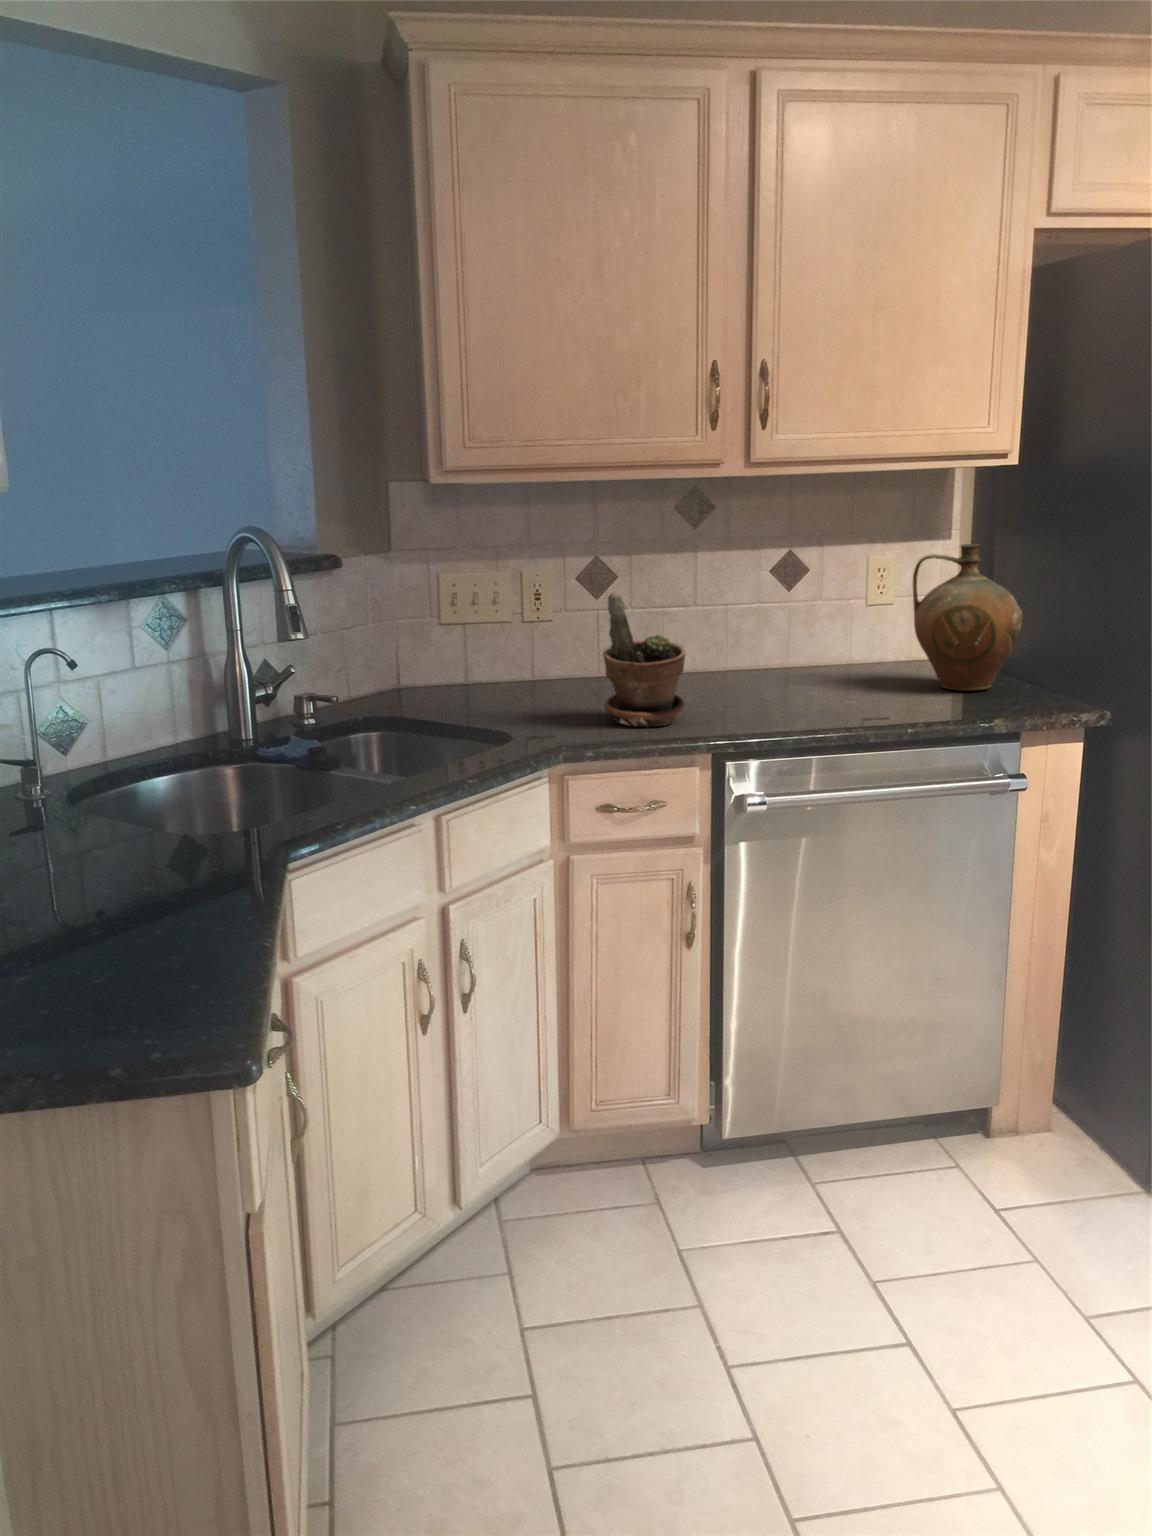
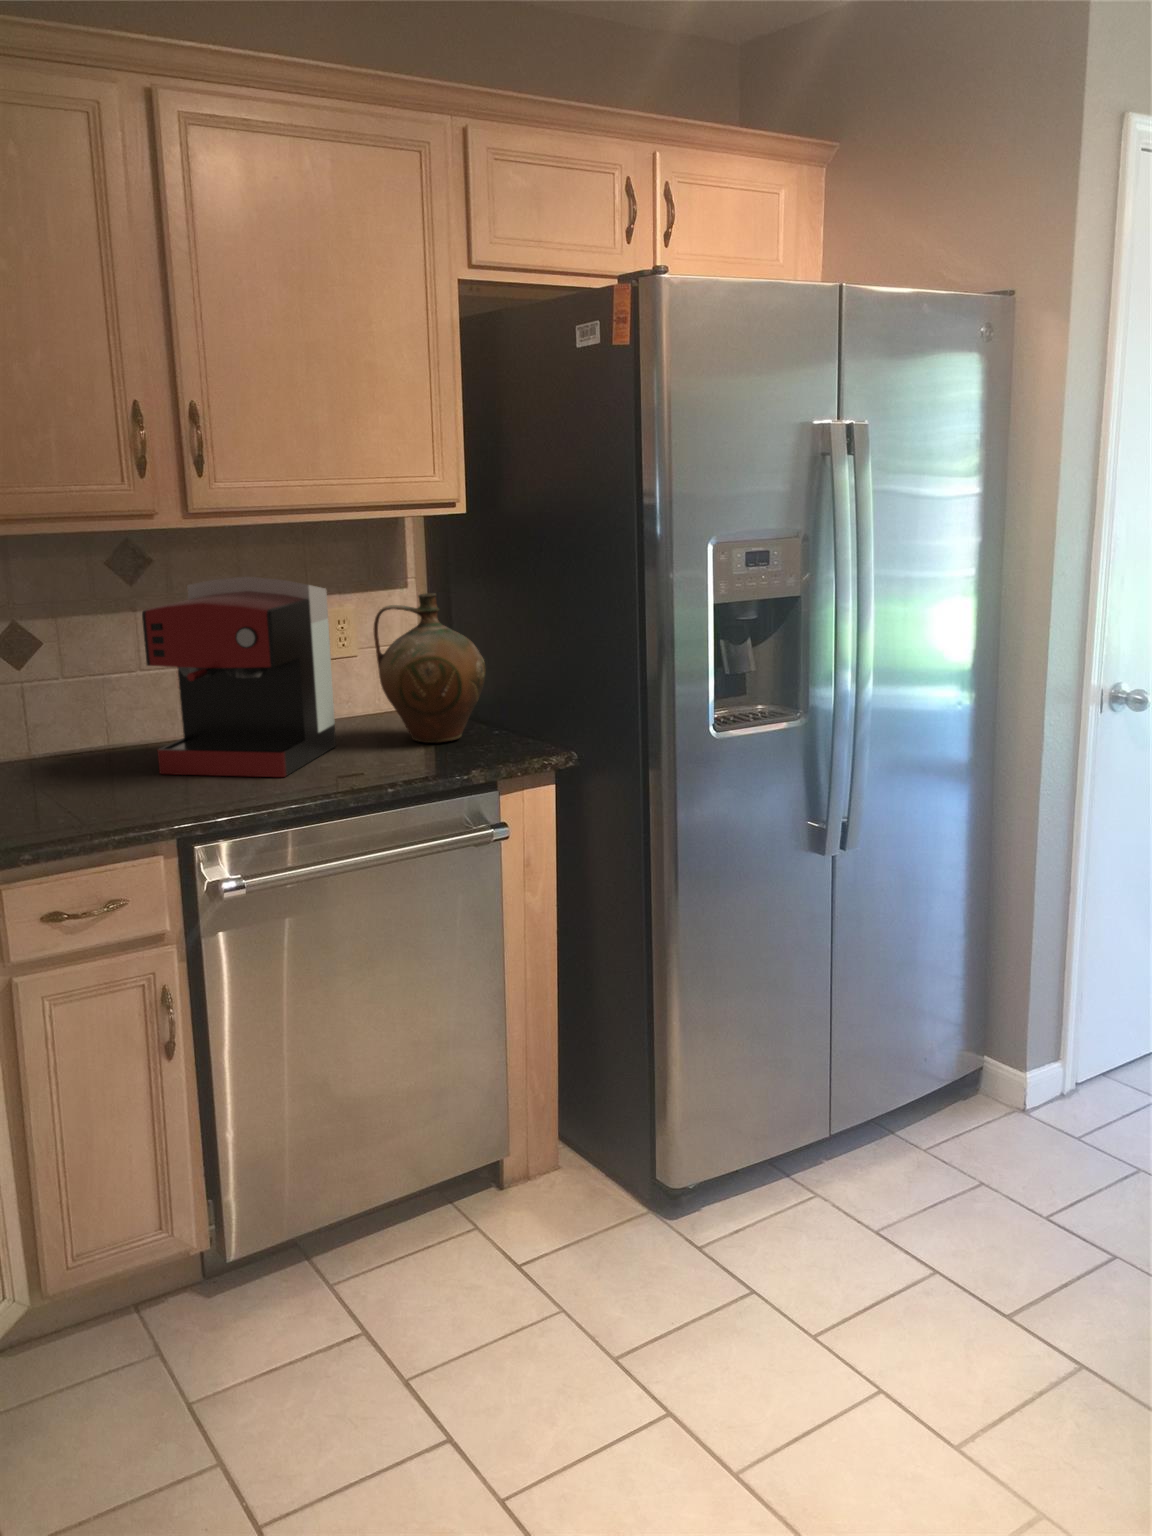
coffee maker: none [702,522,871,709] -> present [142,577,336,777]
potted plant: present [603,592,685,727] -> none [33,665,138,817]

